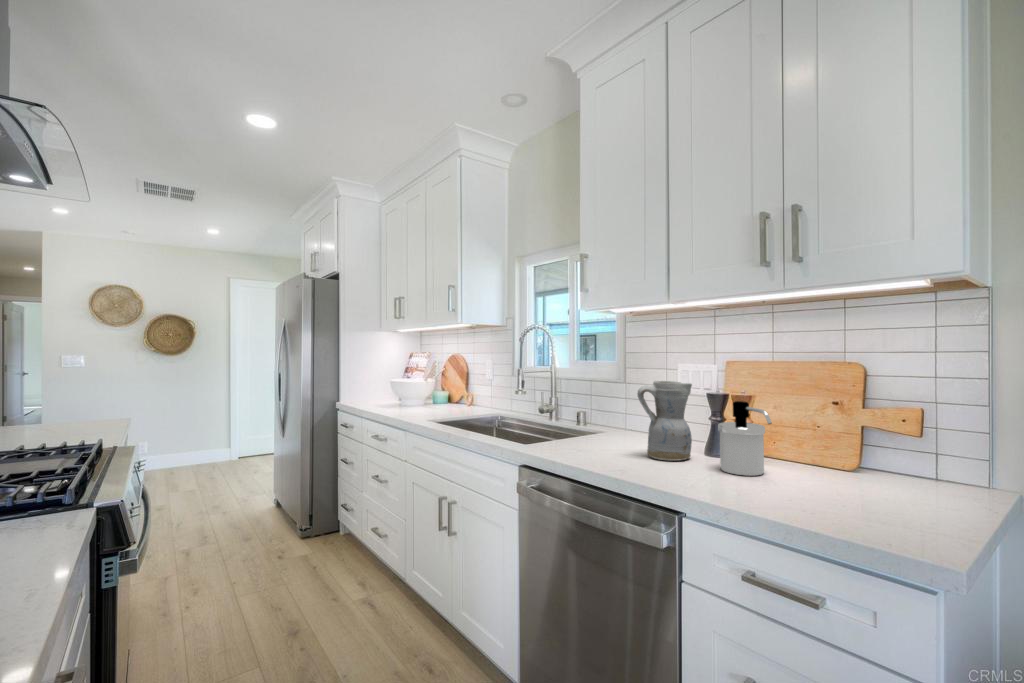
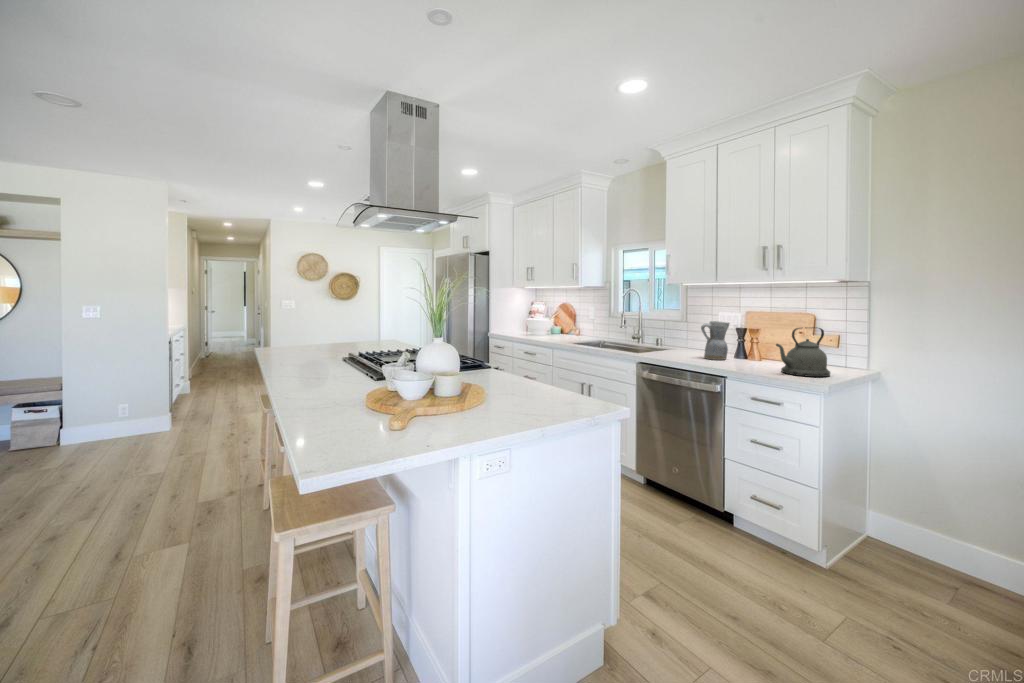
kettle: none [797,394,939,526] -> present [776,328,830,377]
soap dispenser: present [718,401,772,476] -> none [742,331,768,365]

